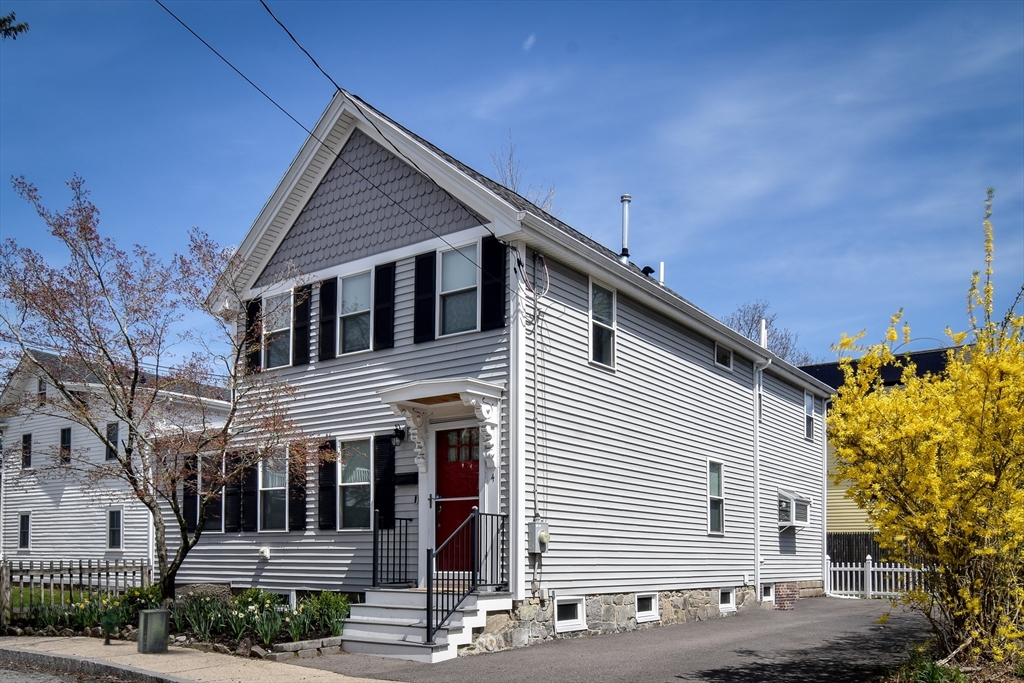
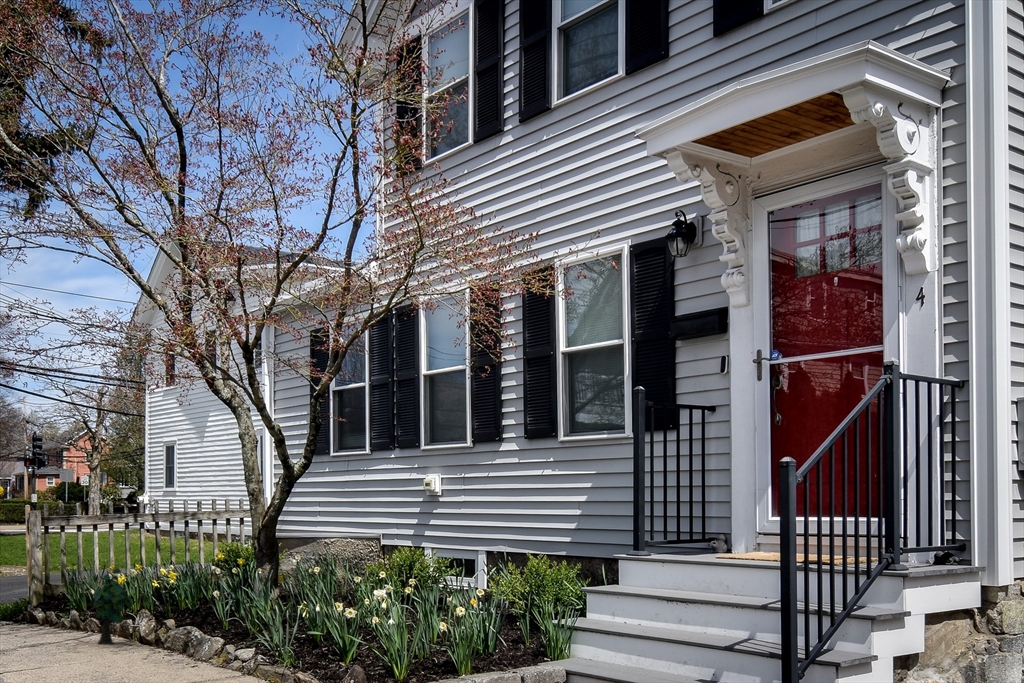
storage box: present [137,609,170,654] -> none [137,576,197,671]

